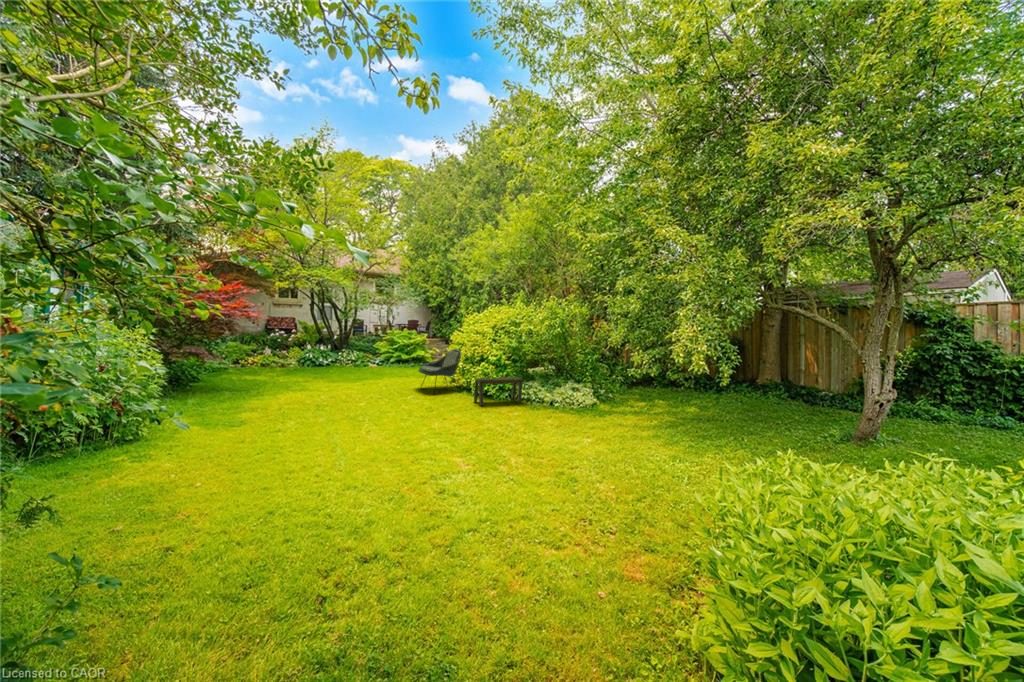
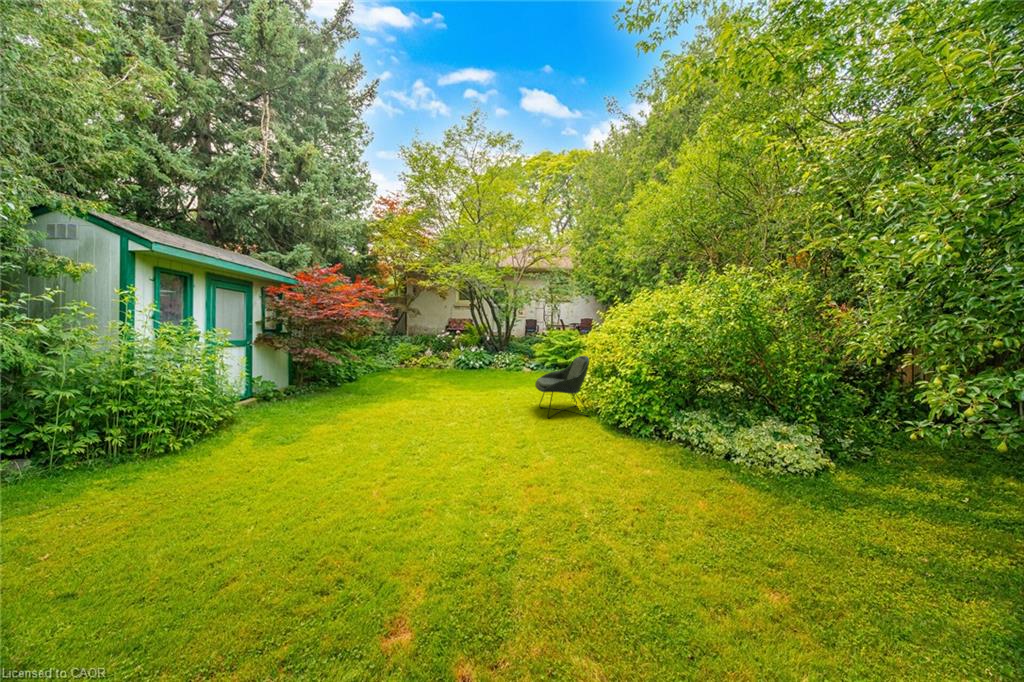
bench: present [474,376,523,406] -> none [593,401,671,450]

